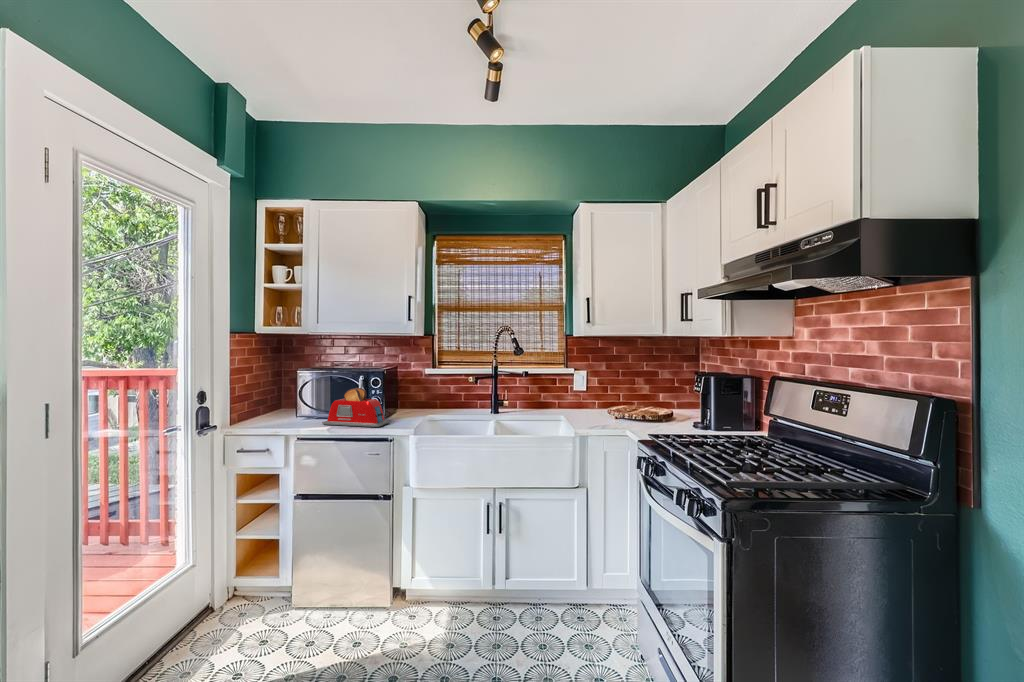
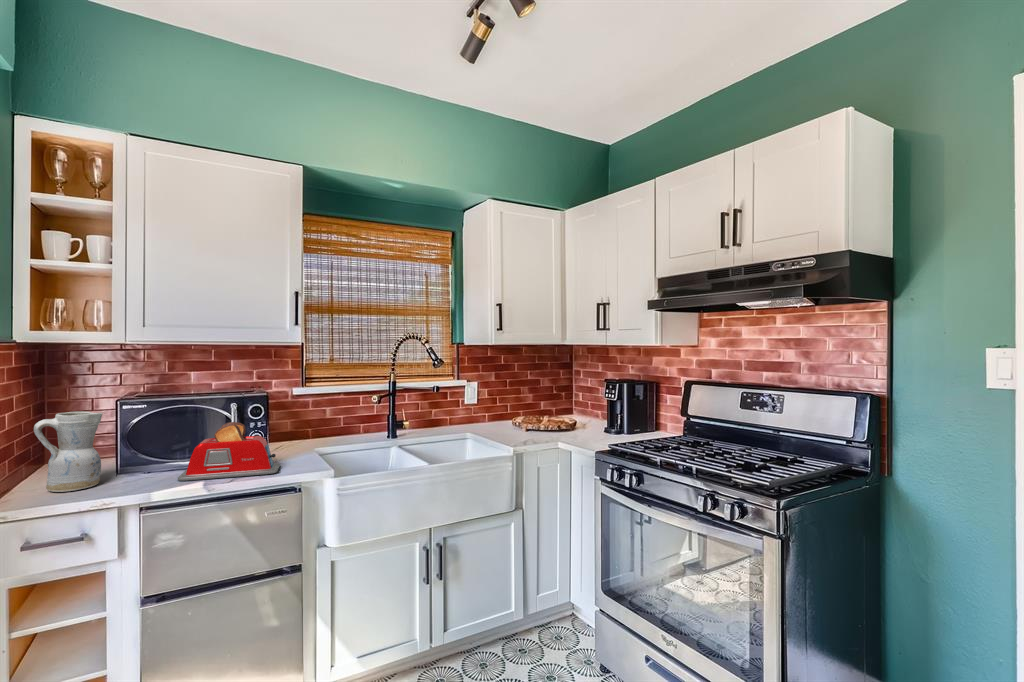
ceramic pitcher: none [252,374,287,423] -> present [34,412,102,492]

